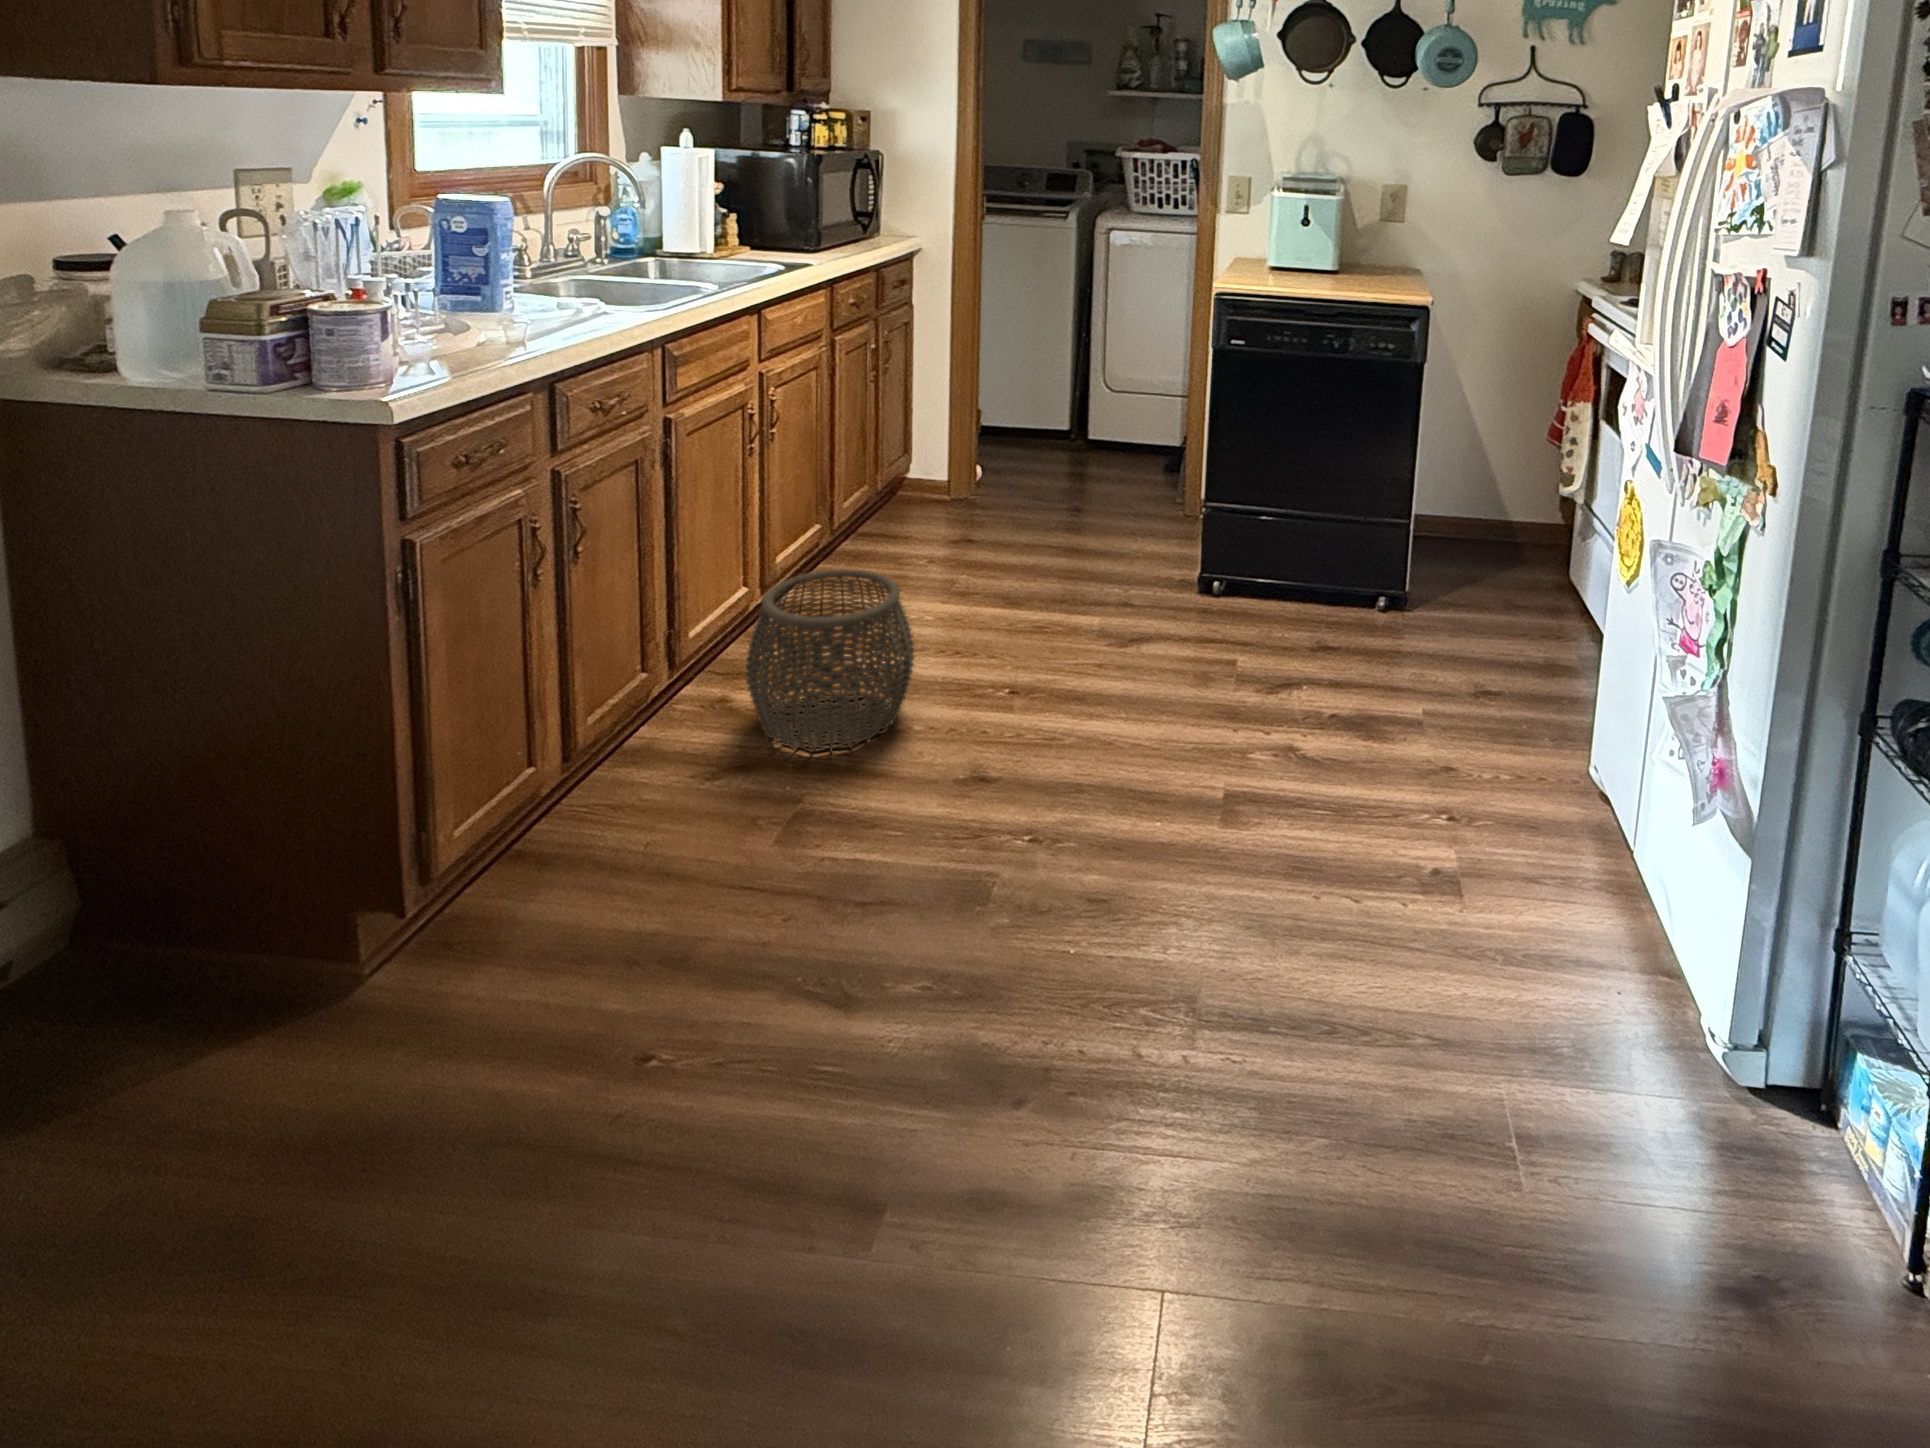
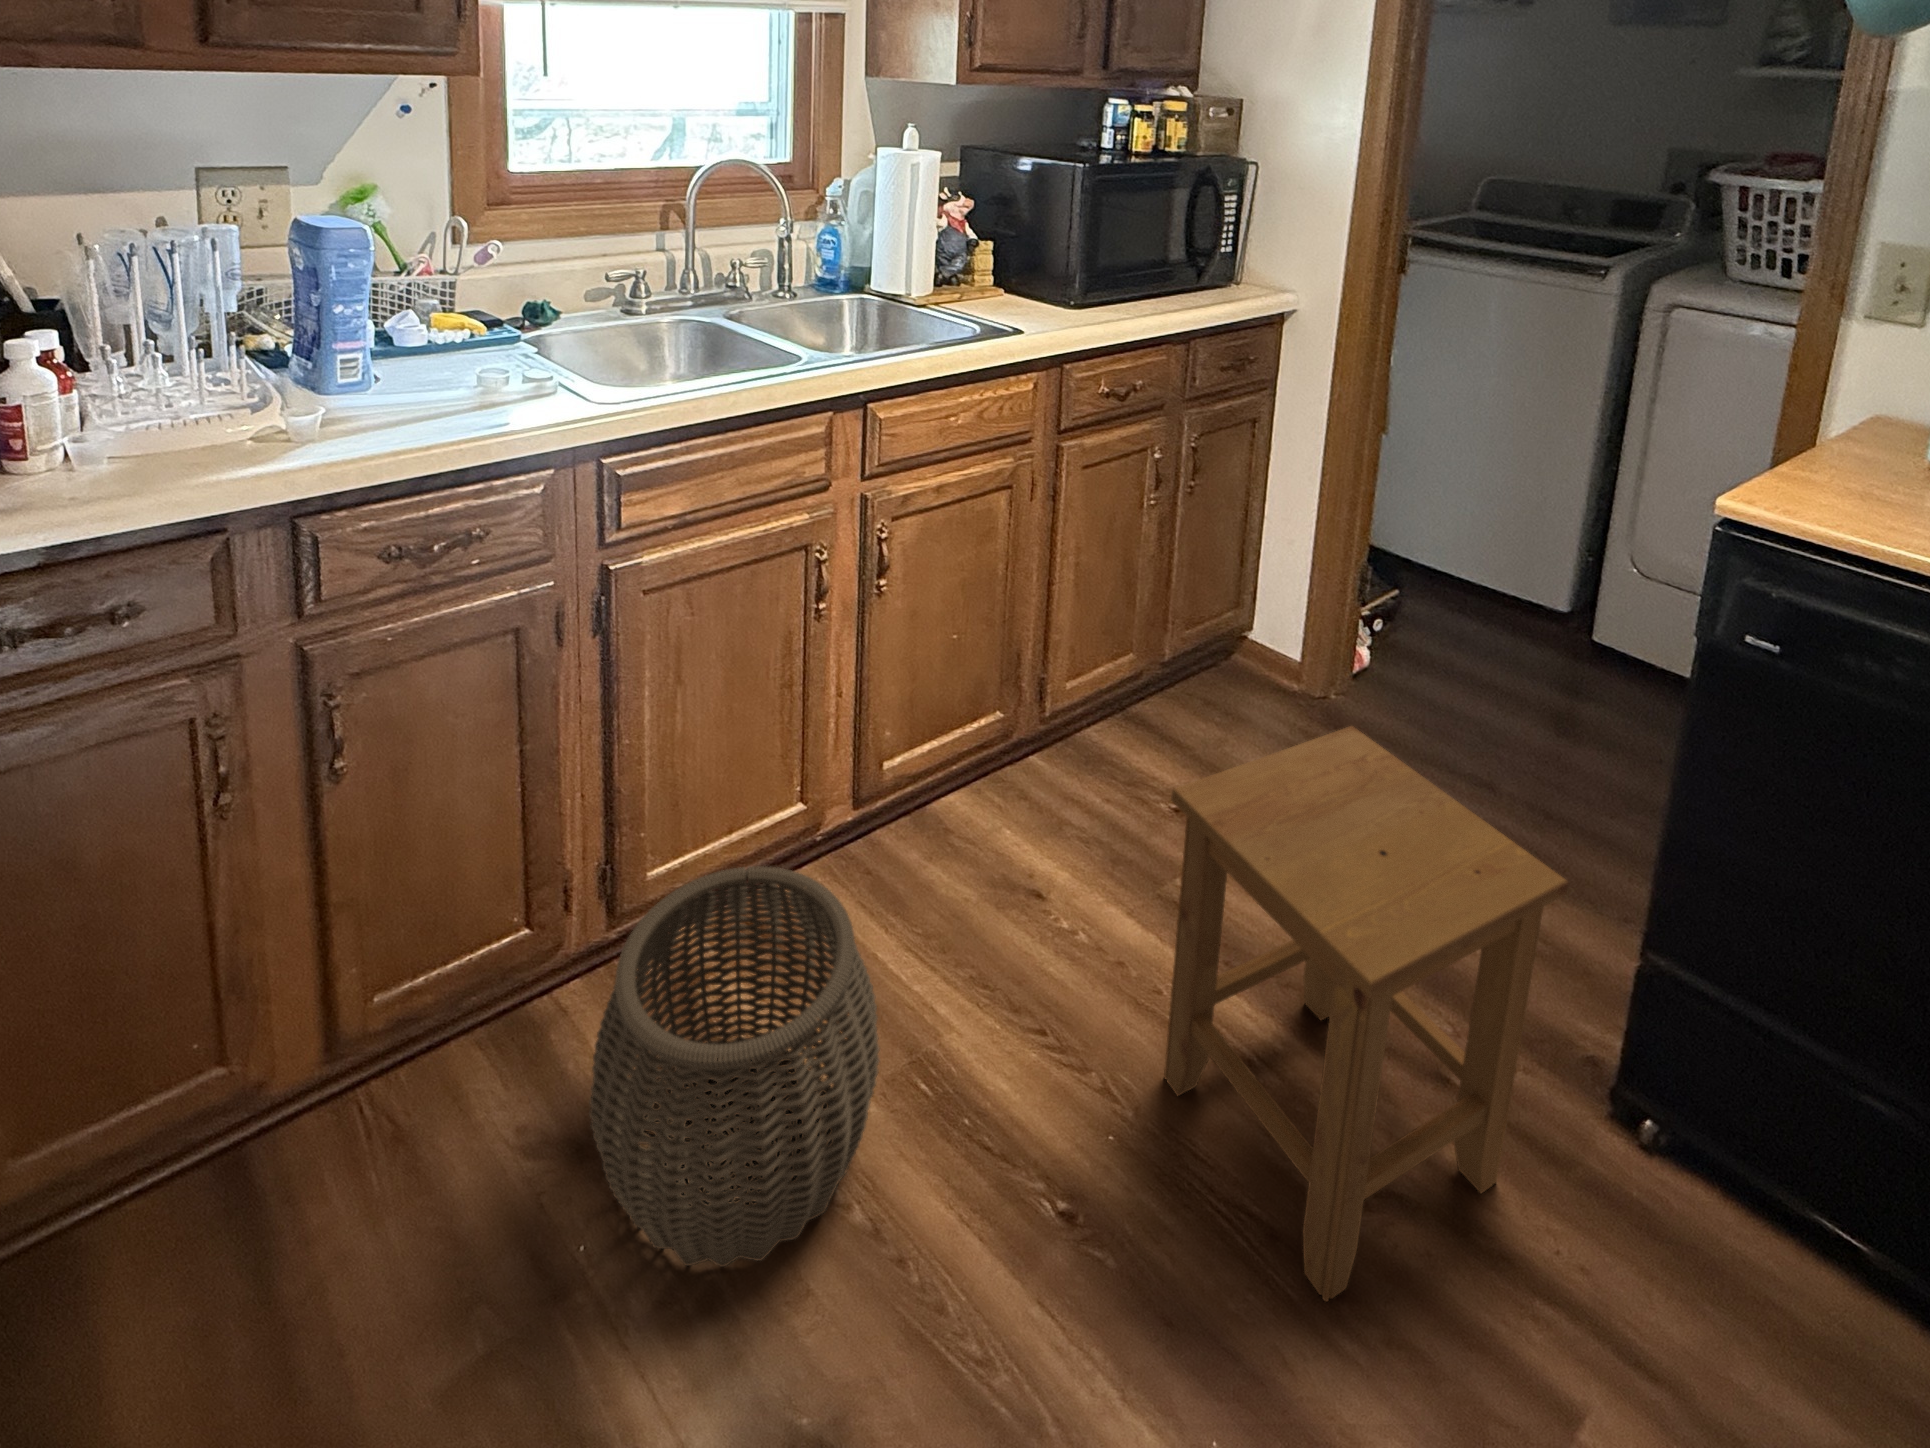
stool: none [1003,436,1163,649] -> present [1164,726,1569,1302]

